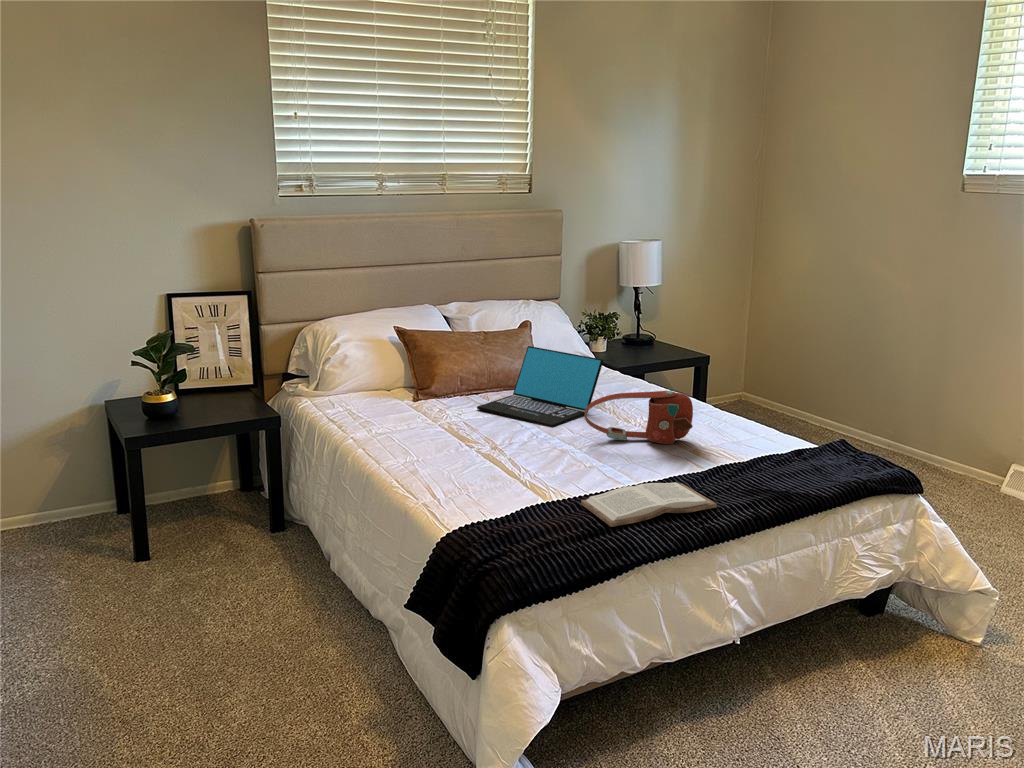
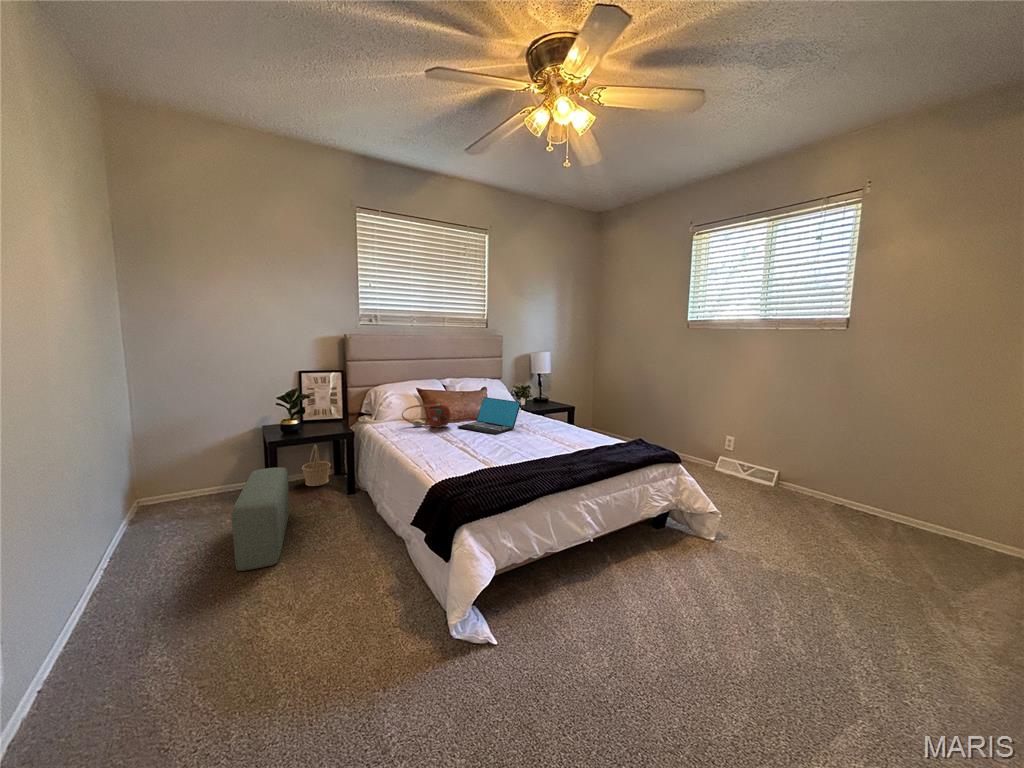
handbag: present [584,391,693,444] -> present [402,404,450,428]
basket: none [182,436,234,514] -> present [302,444,331,486]
book: present [581,482,717,527] -> none [508,457,578,478]
pouf: none [85,487,170,675] -> present [232,467,289,571]

